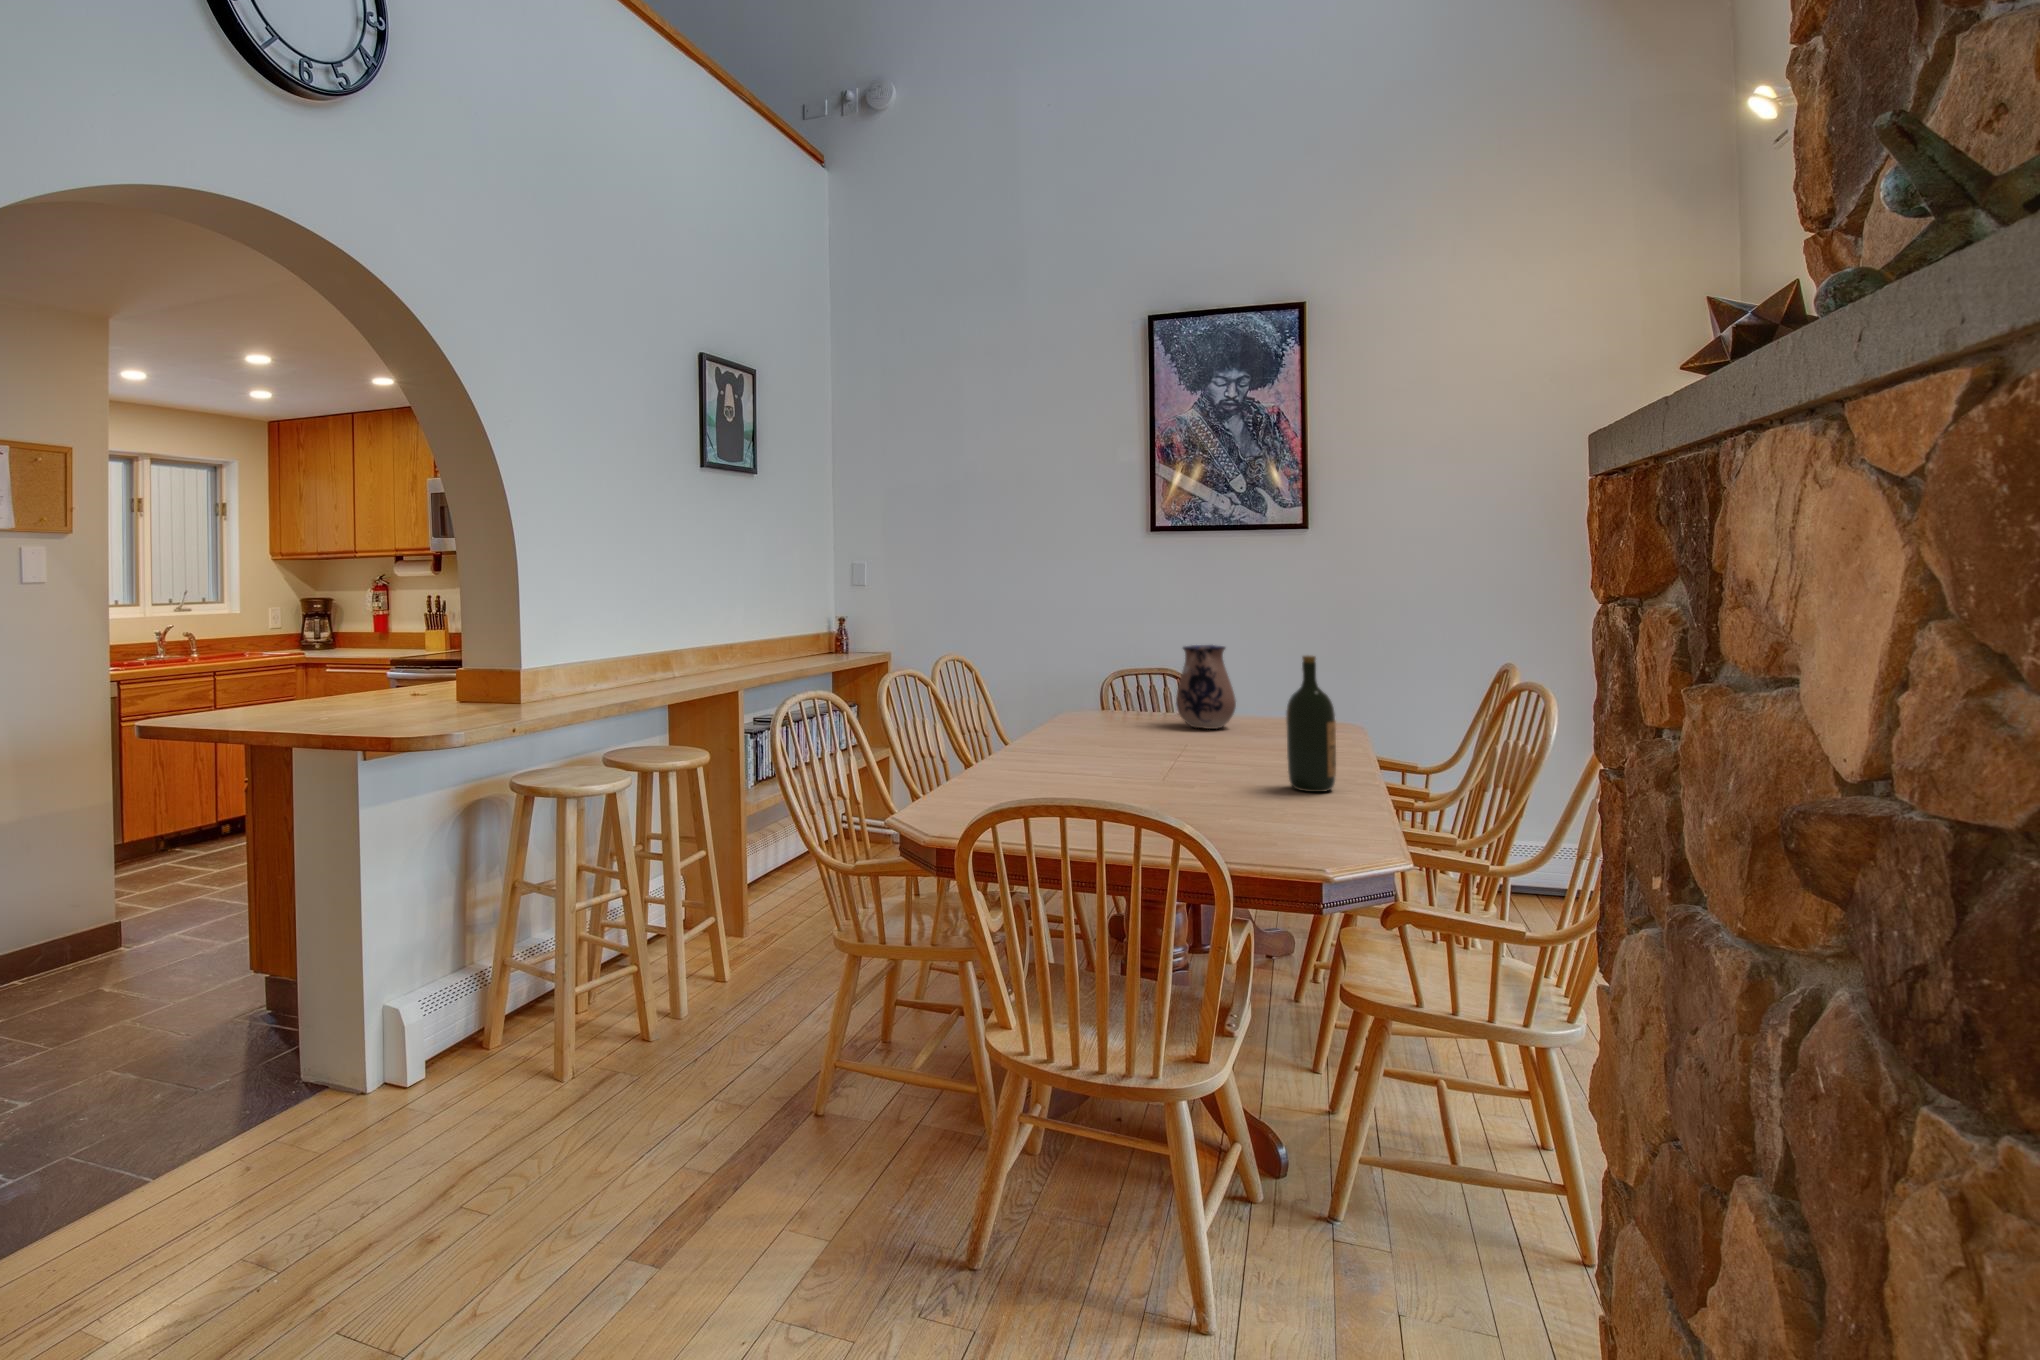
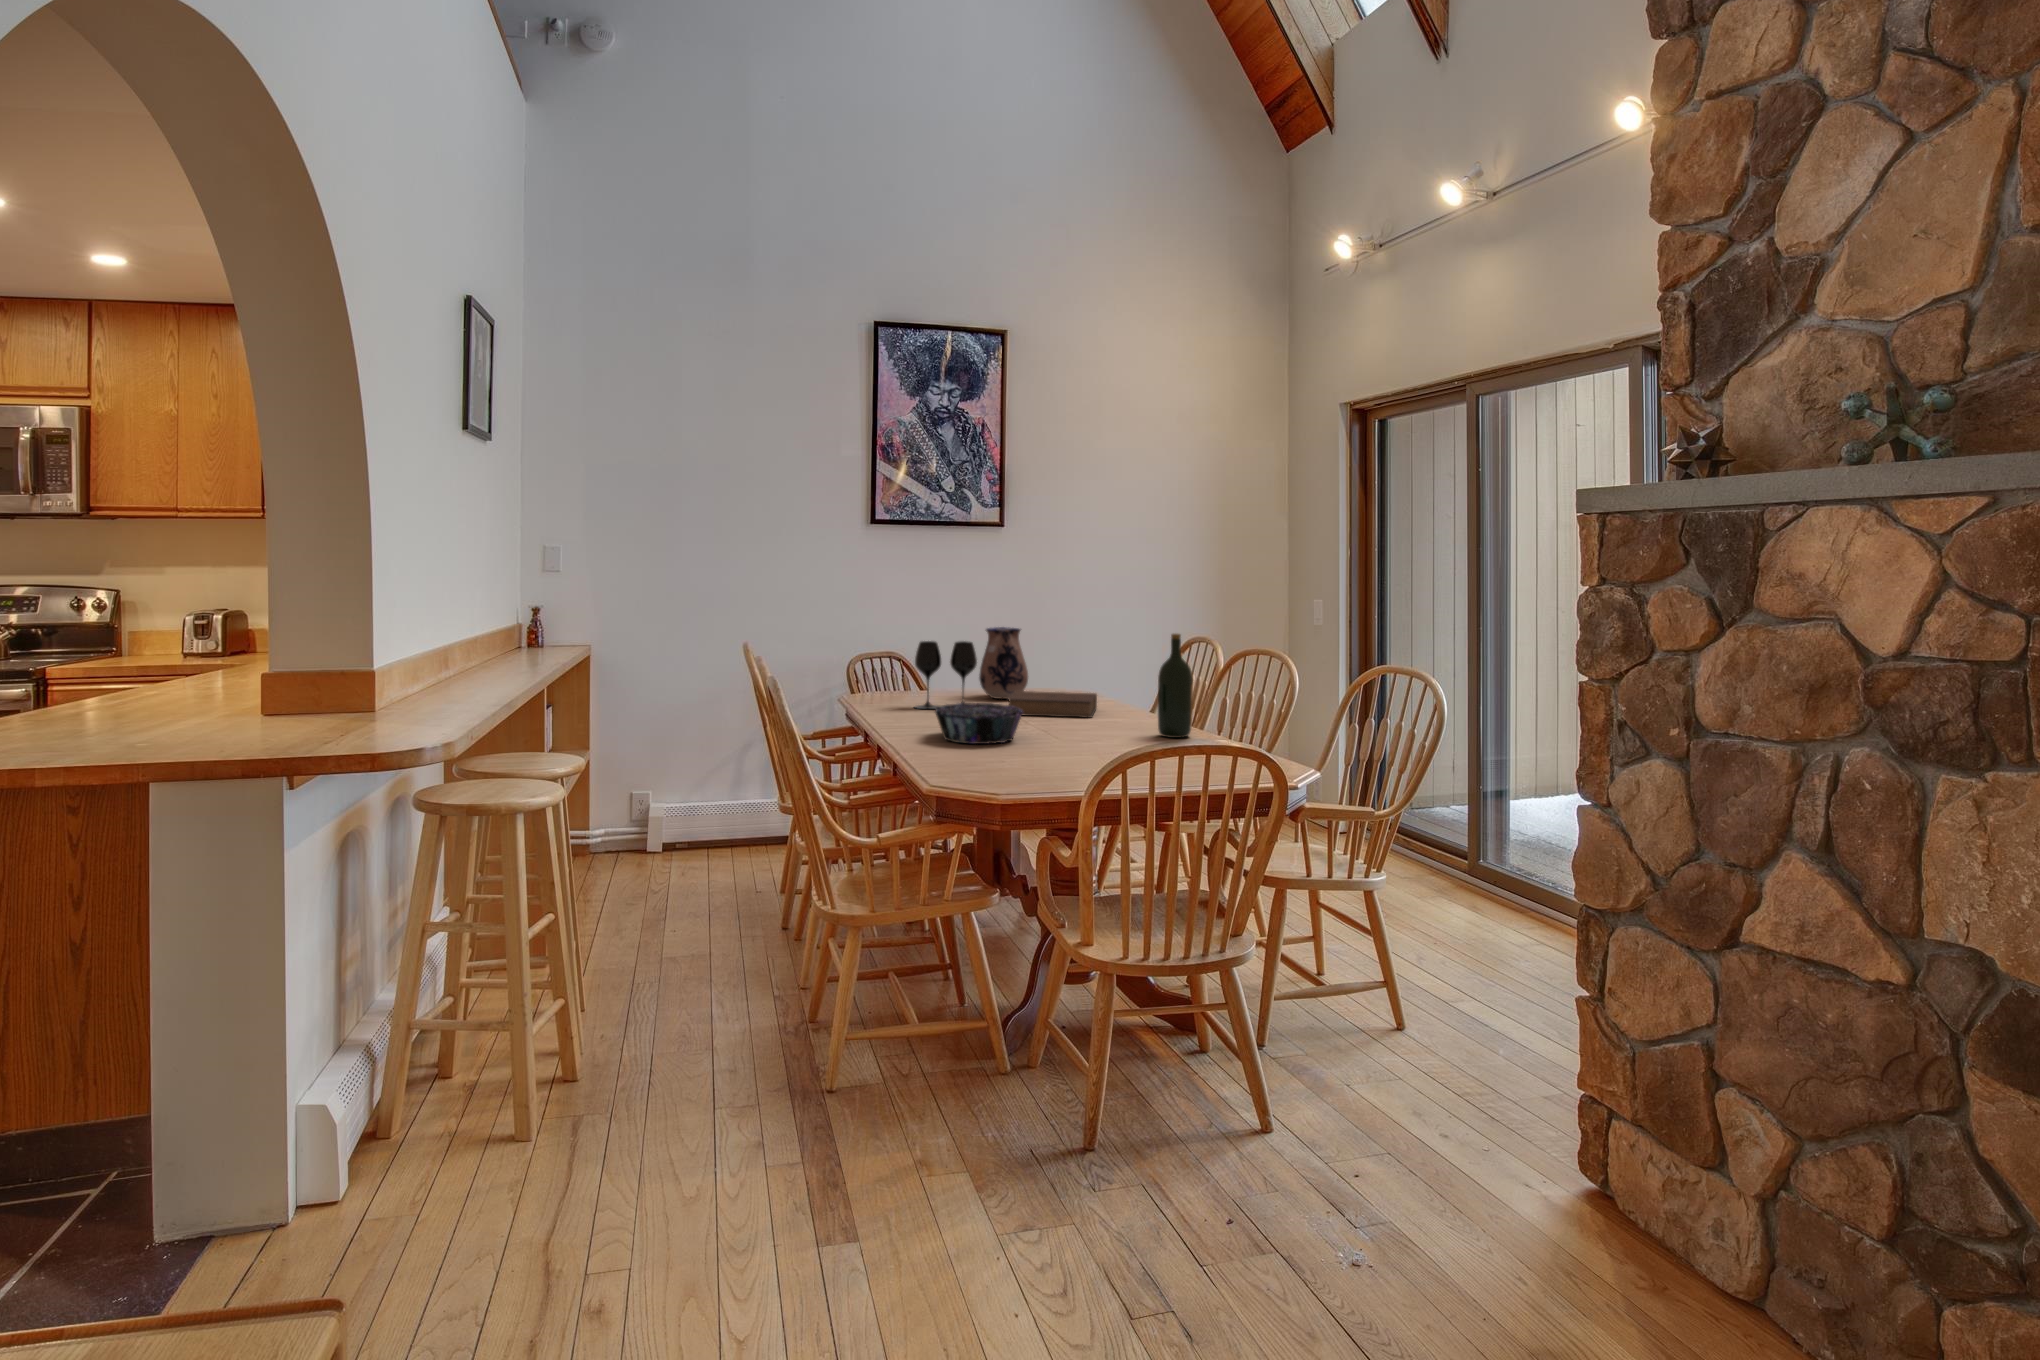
wine glass: none [1078,659,1149,737] -> present [915,641,977,709]
book: none [1160,719,1291,758] -> present [1007,691,1097,718]
decorative bowl: none [1008,729,1114,777] -> present [935,703,1023,744]

